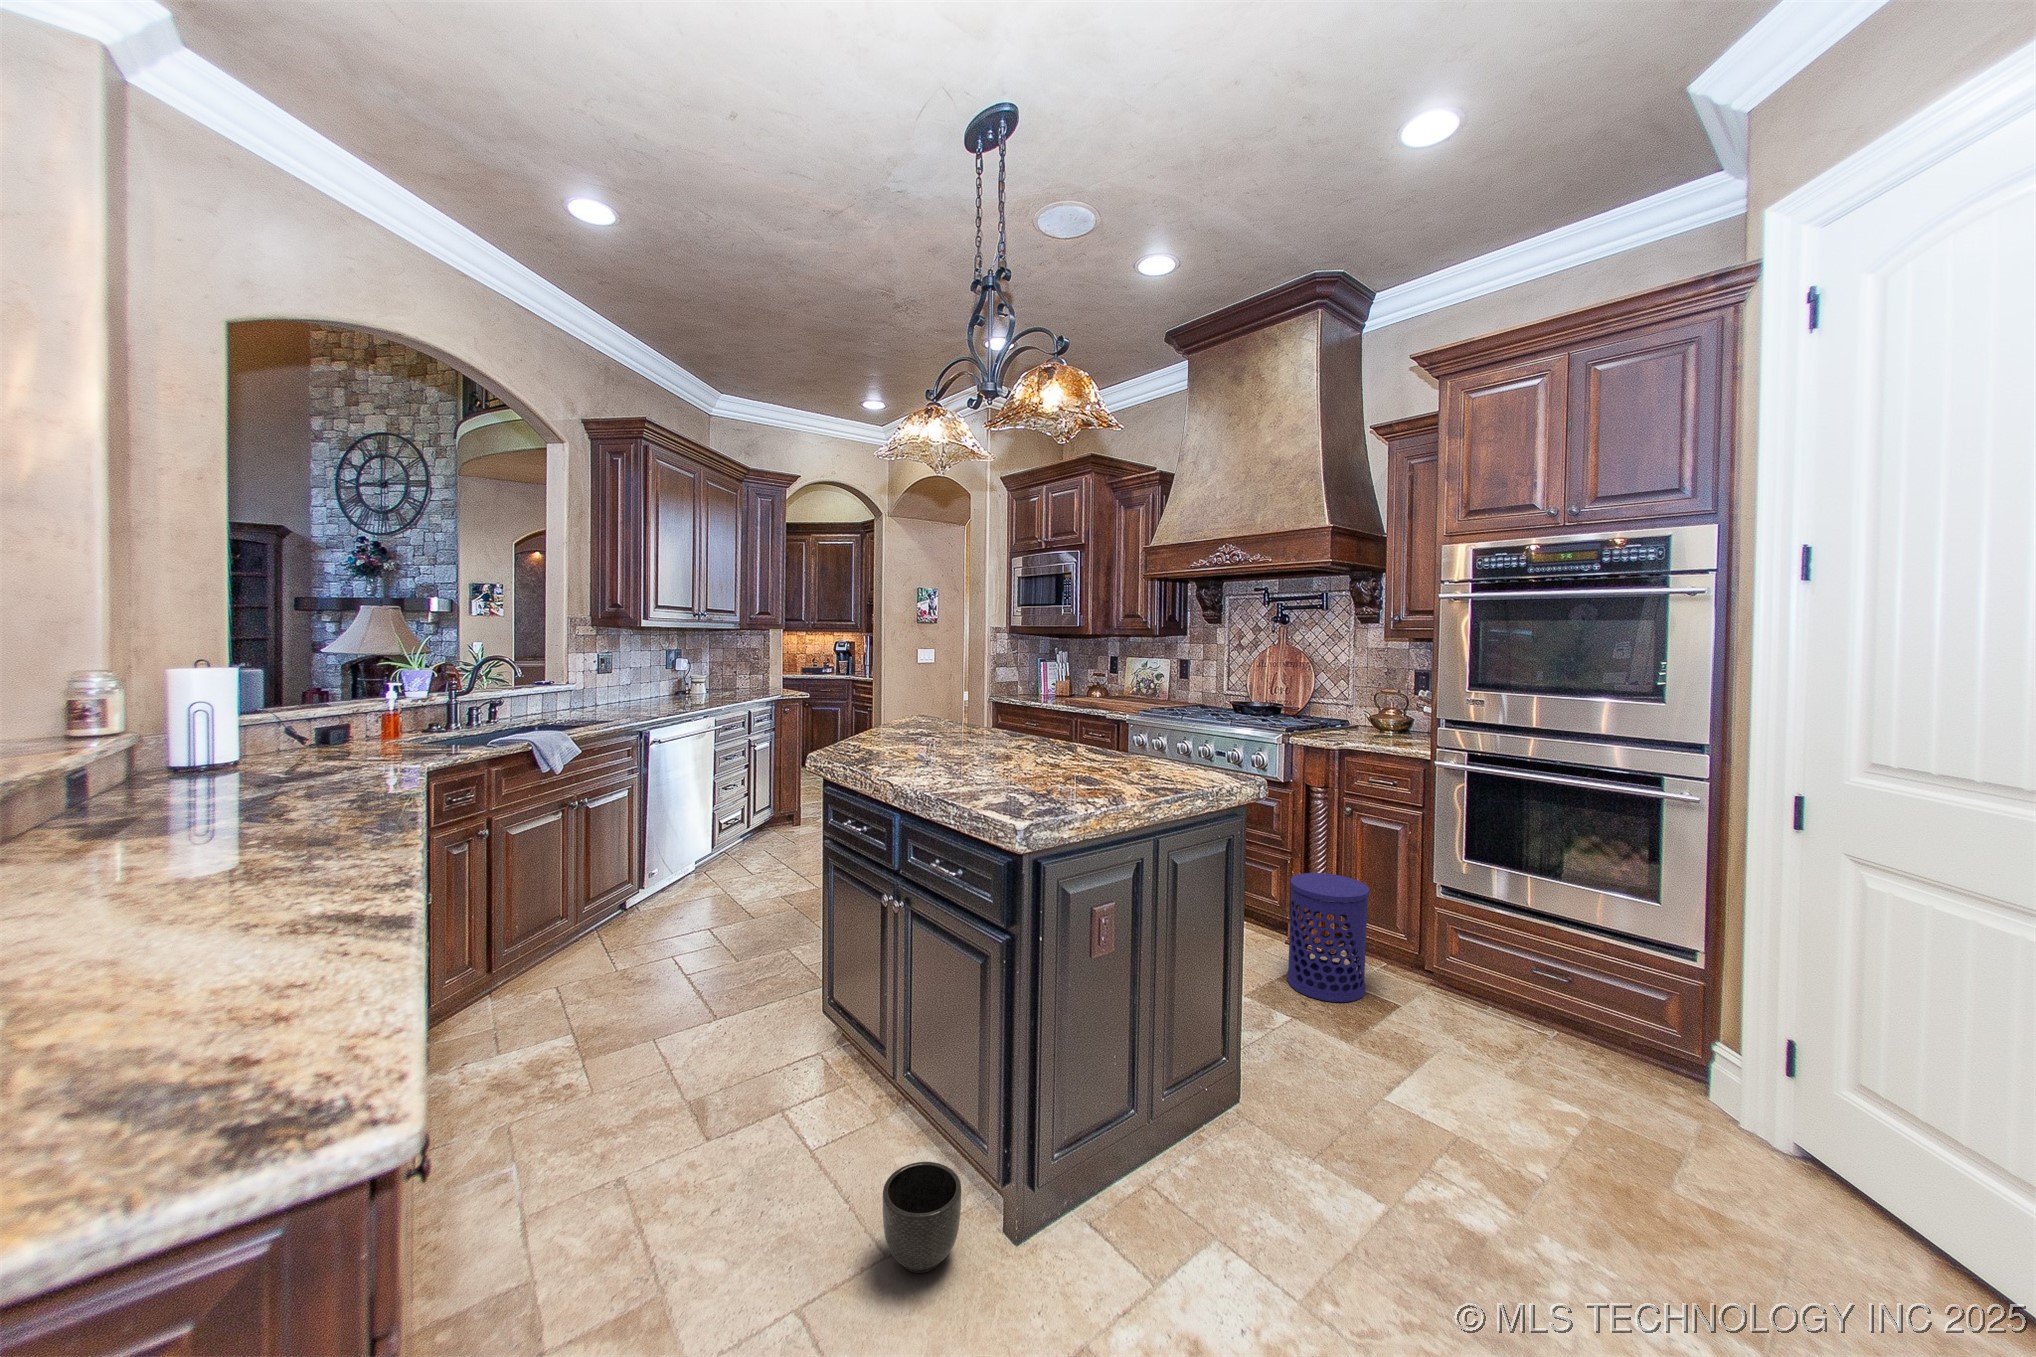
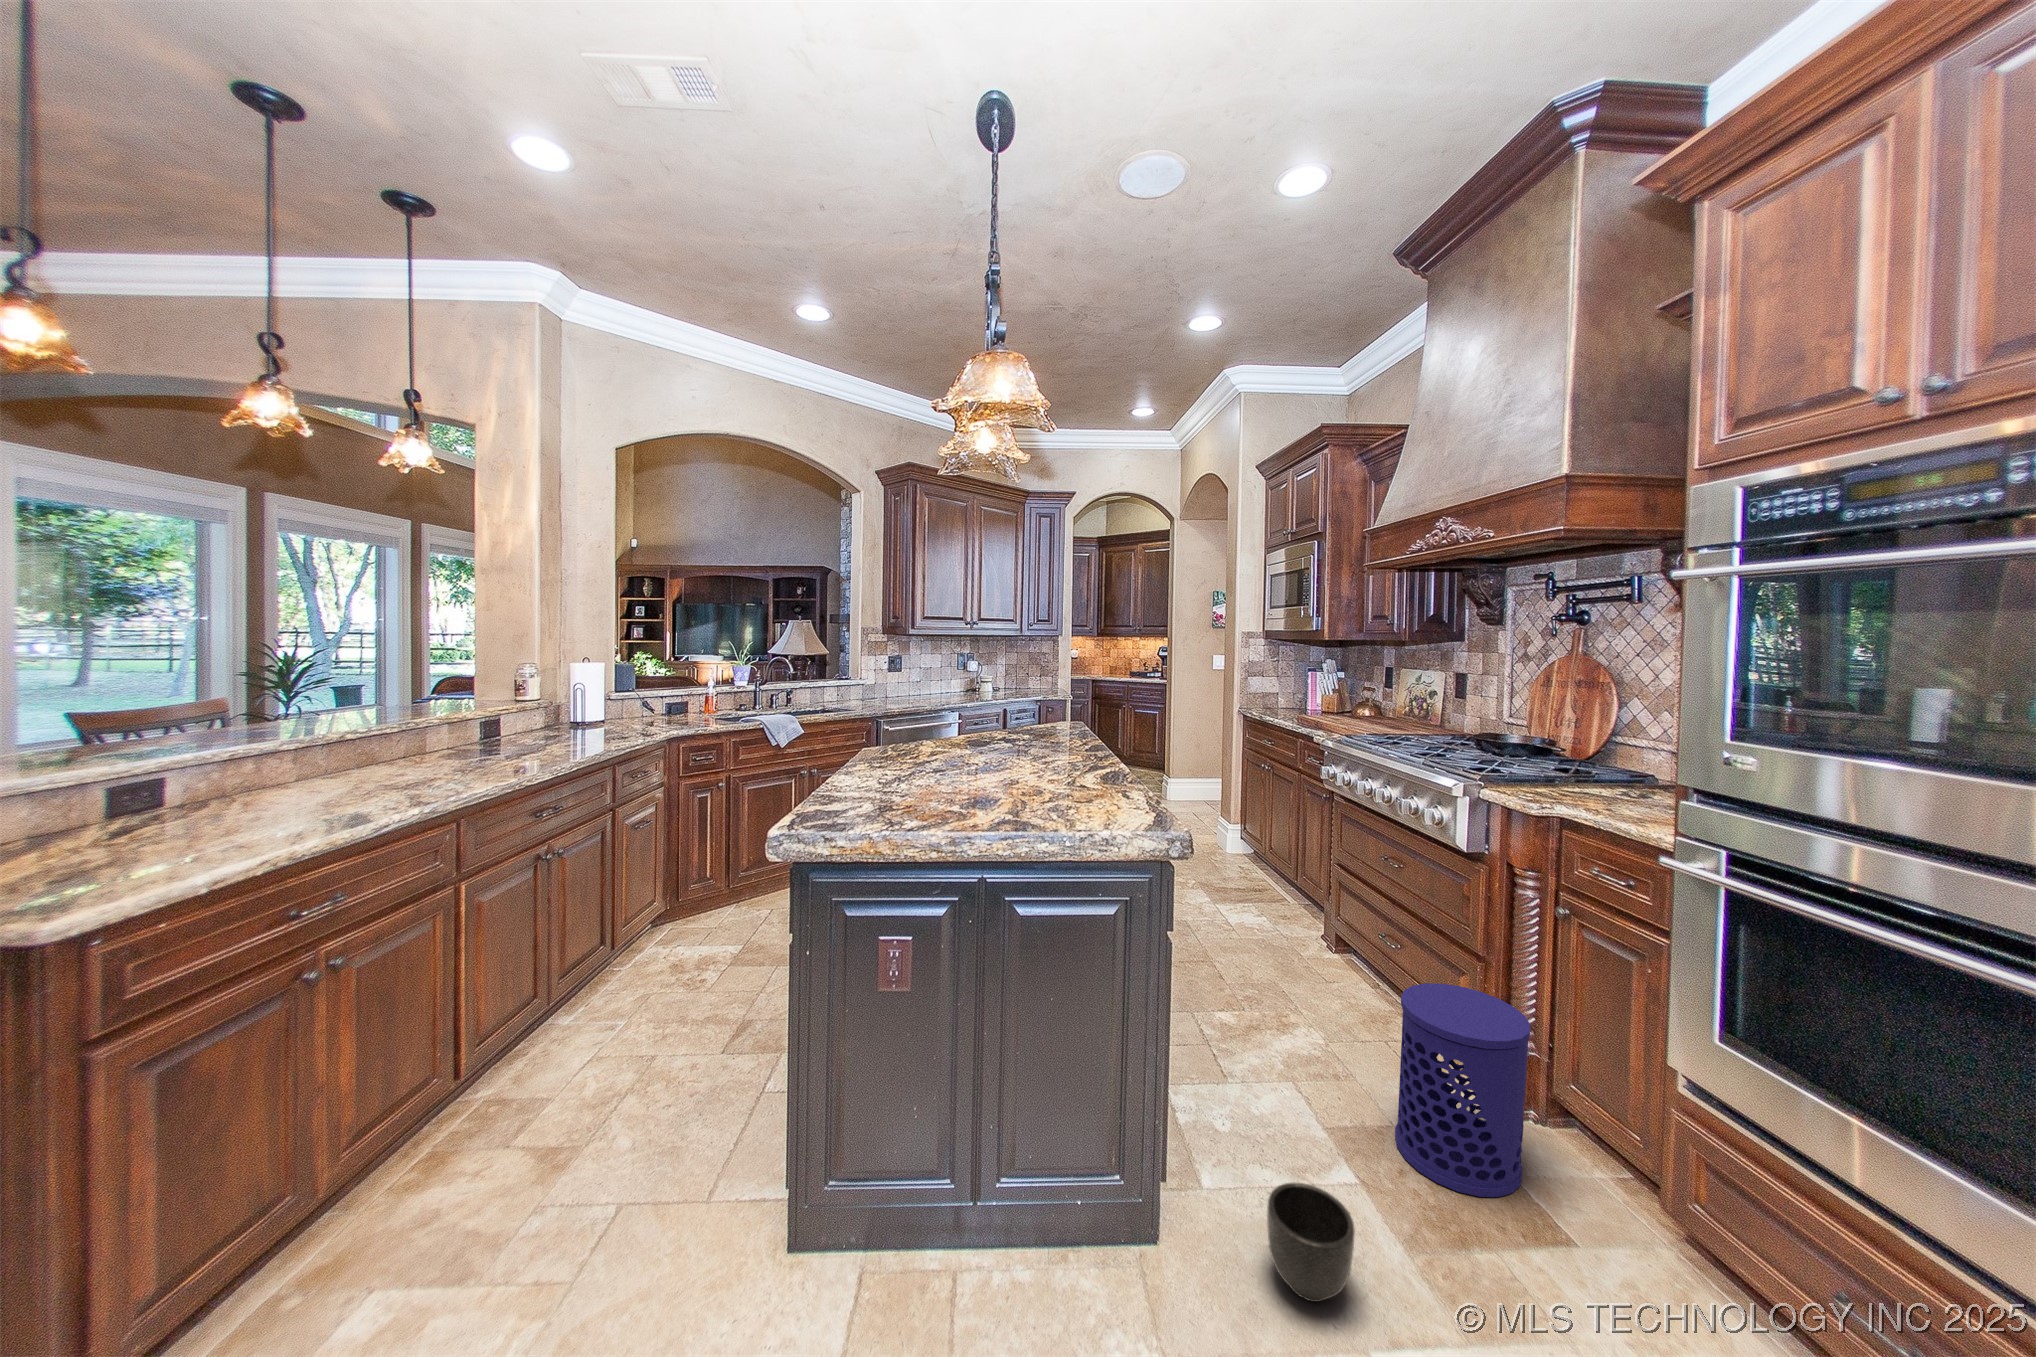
planter: present [883,1162,962,1273] -> present [1267,1183,1355,1302]

